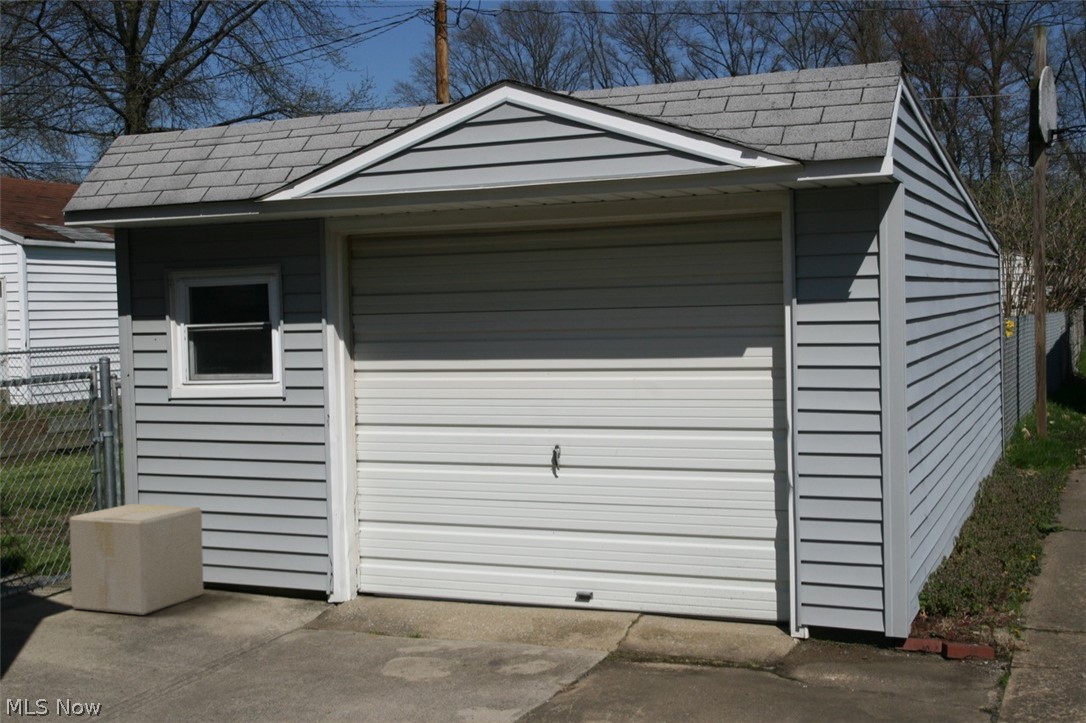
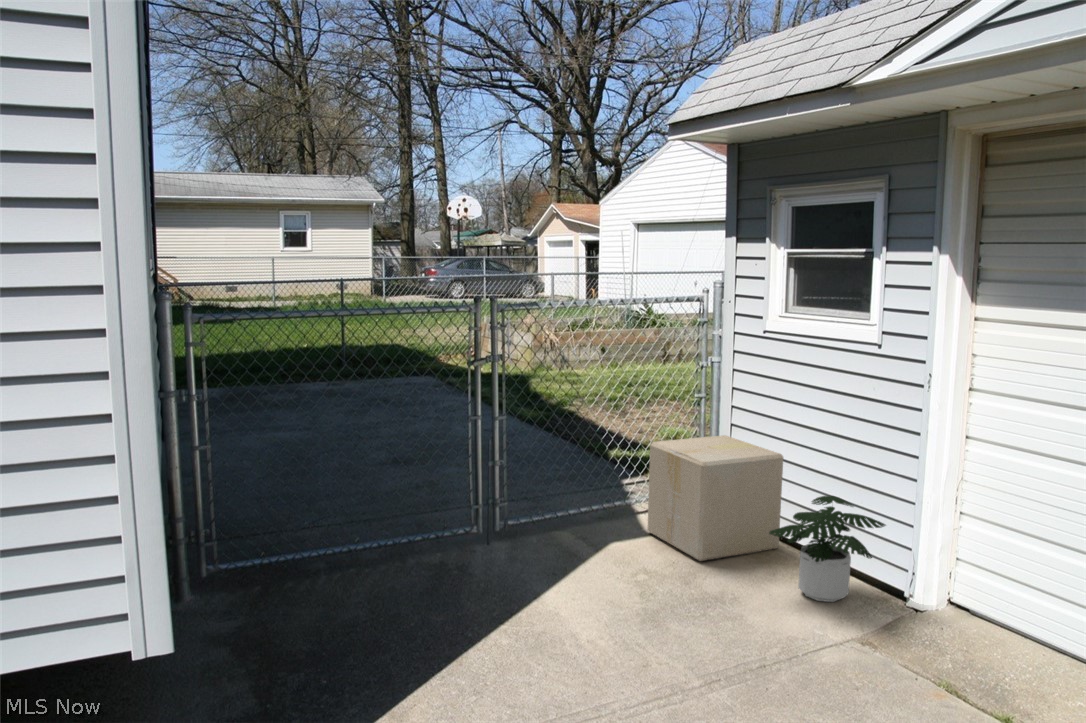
potted plant: none [216,529,307,615] -> present [769,496,886,602]

